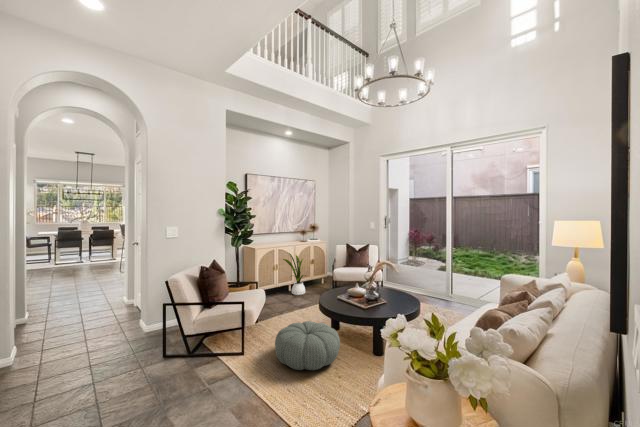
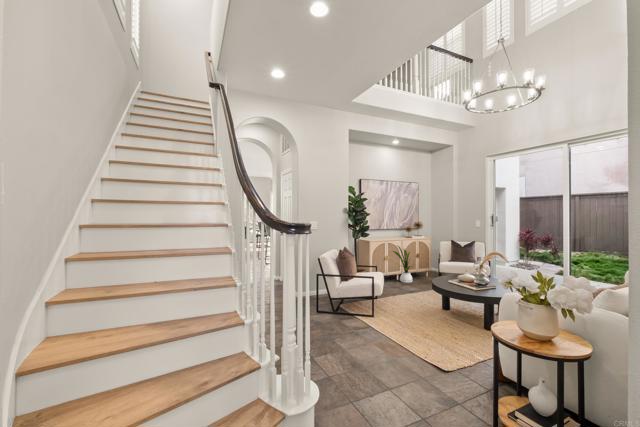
pouf: present [275,321,340,370] -> none [398,298,454,333]

